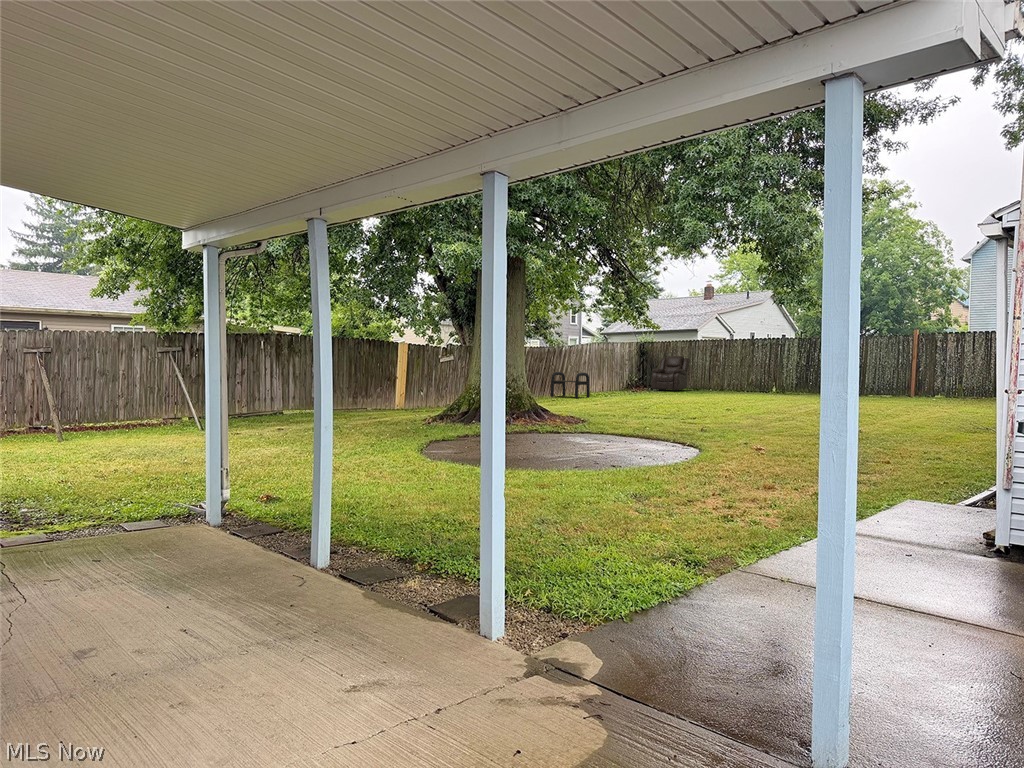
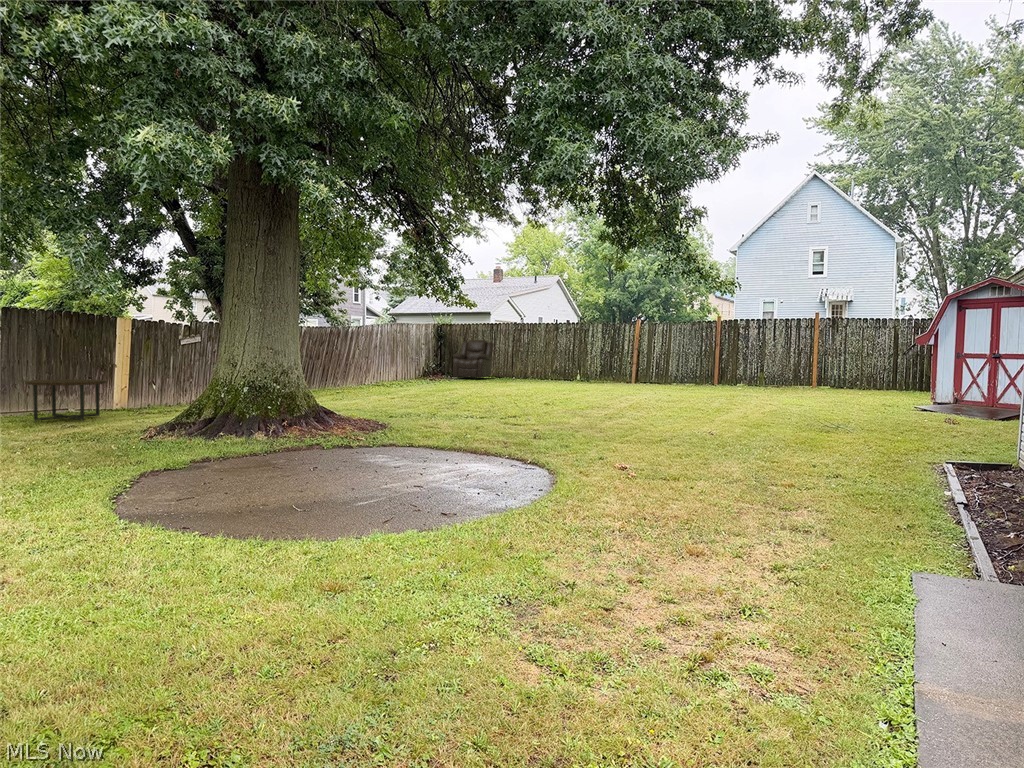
bench: present [551,372,590,398] -> none [334,358,383,390]
coffee table: none [353,386,399,414] -> present [25,379,107,422]

